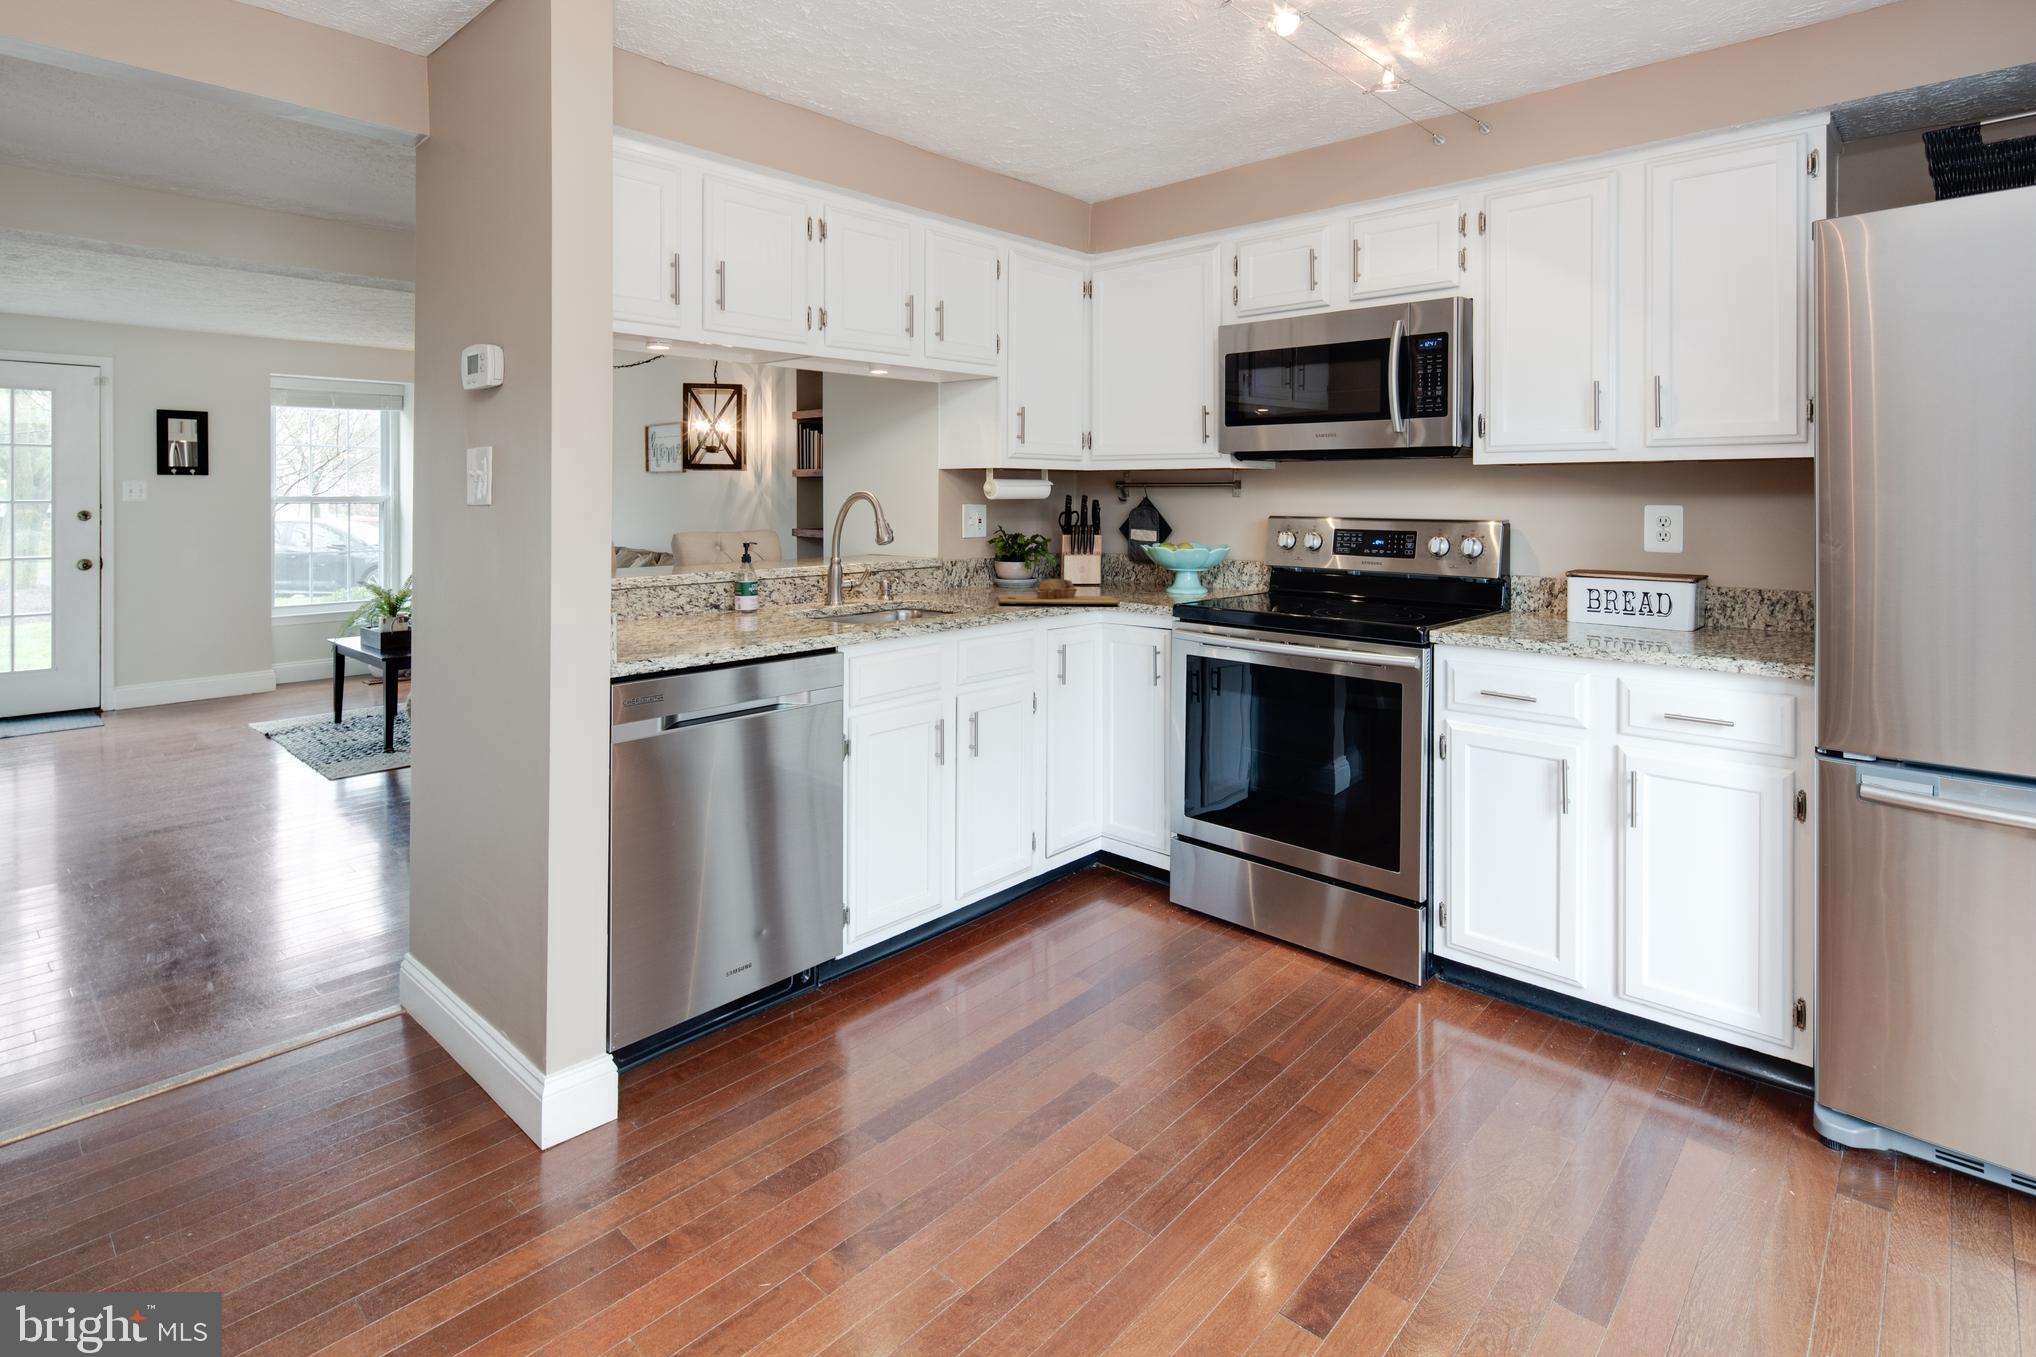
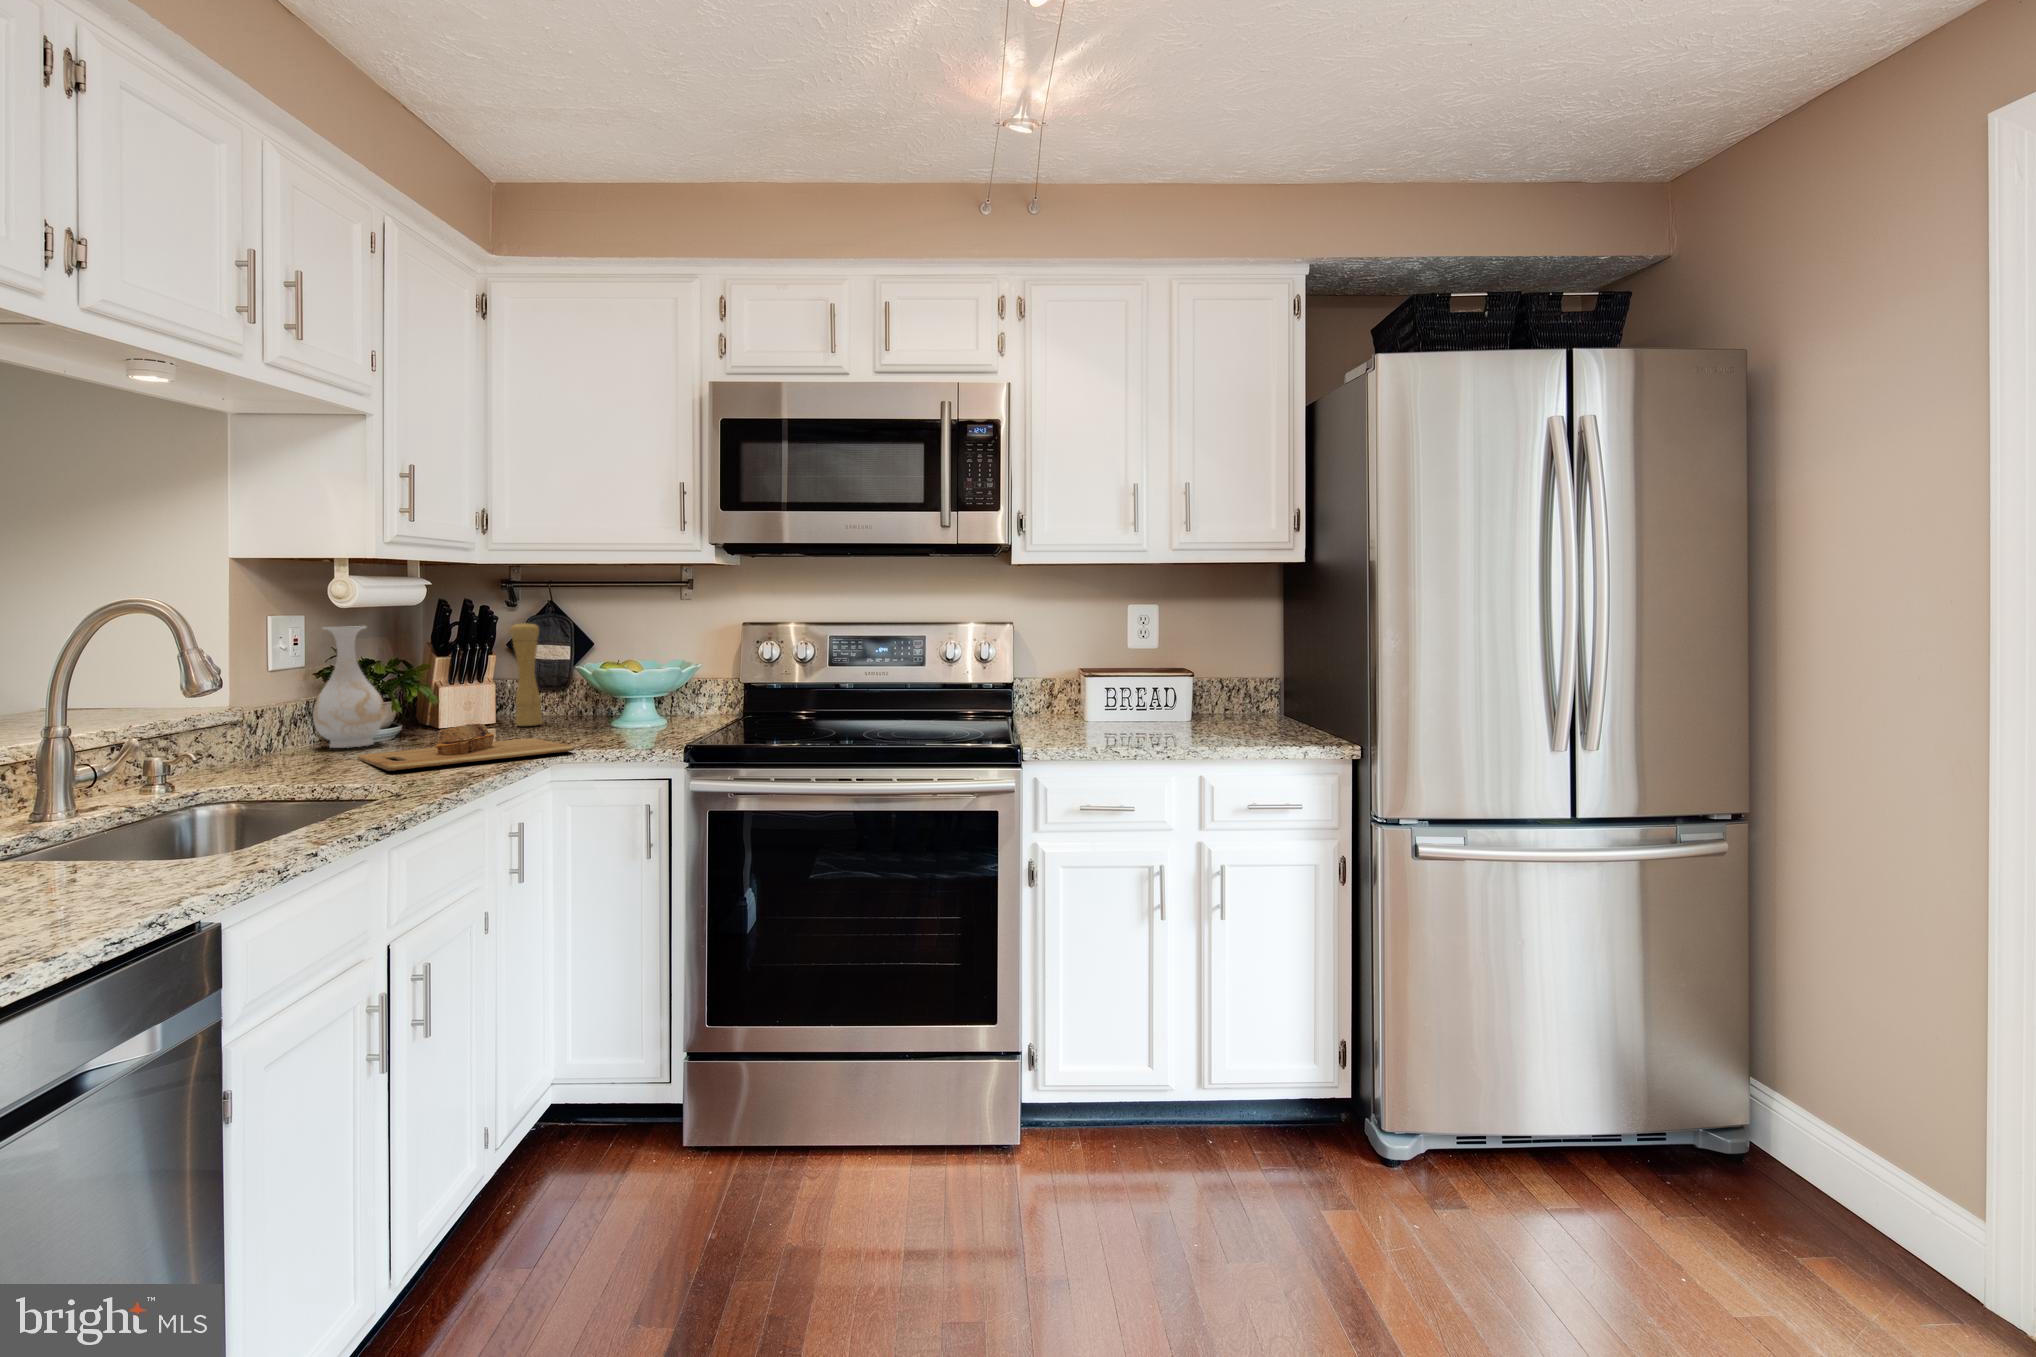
vase: none [986,509,1028,592] -> present [313,626,383,748]
pepper mill: none [1118,510,1139,591] -> present [510,622,543,726]

